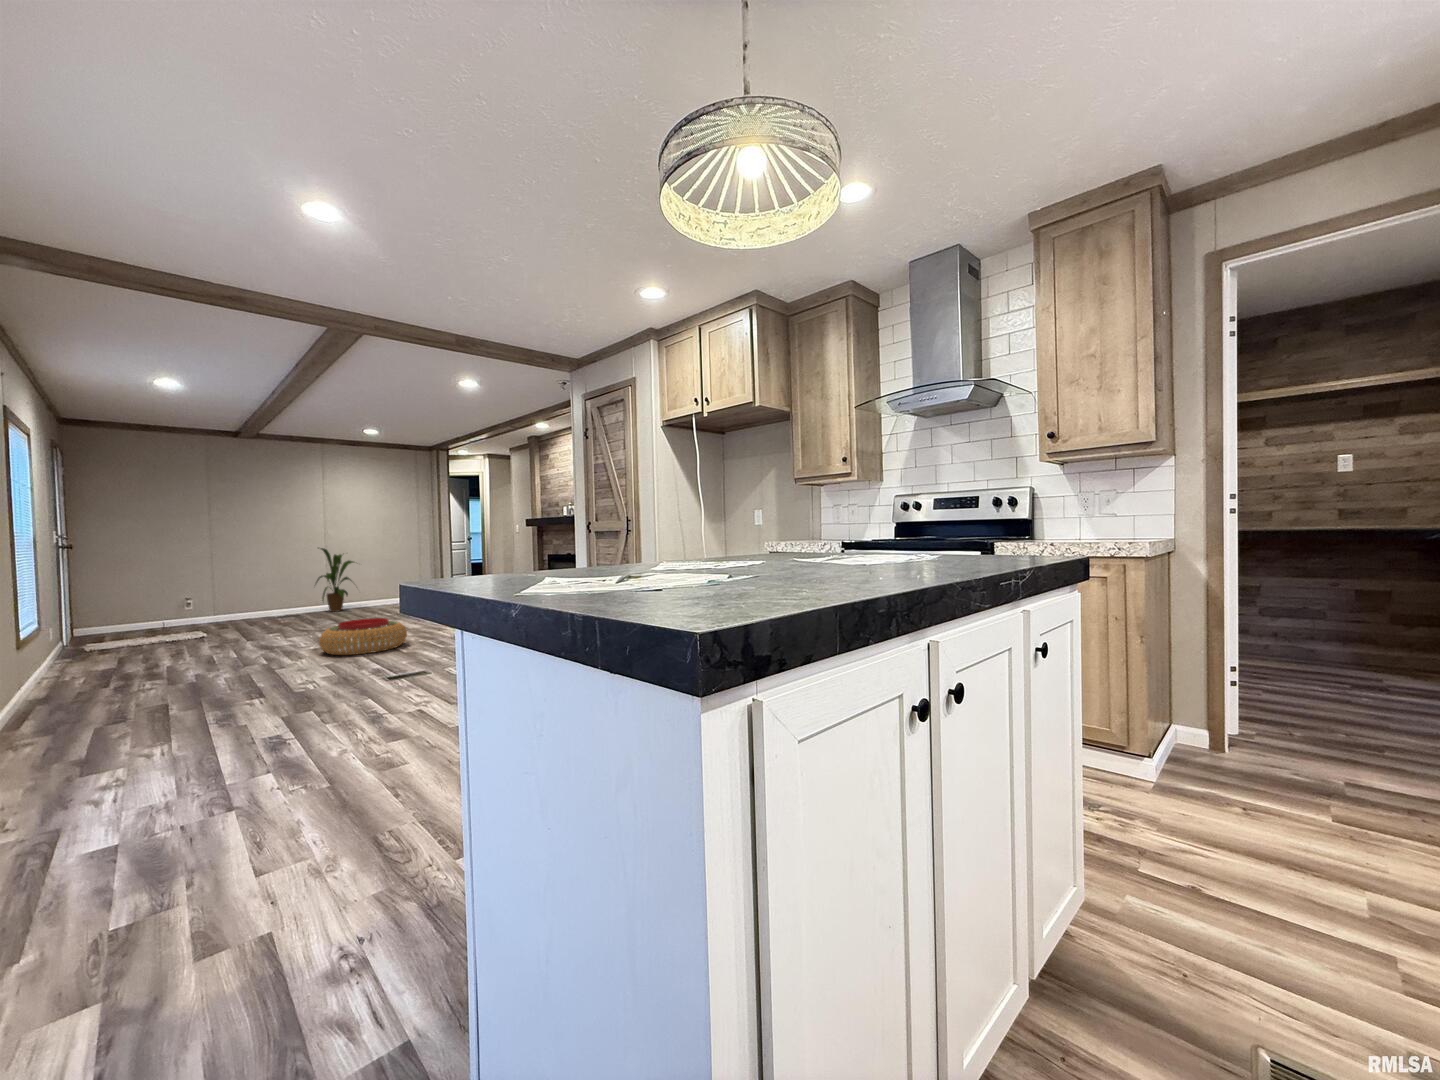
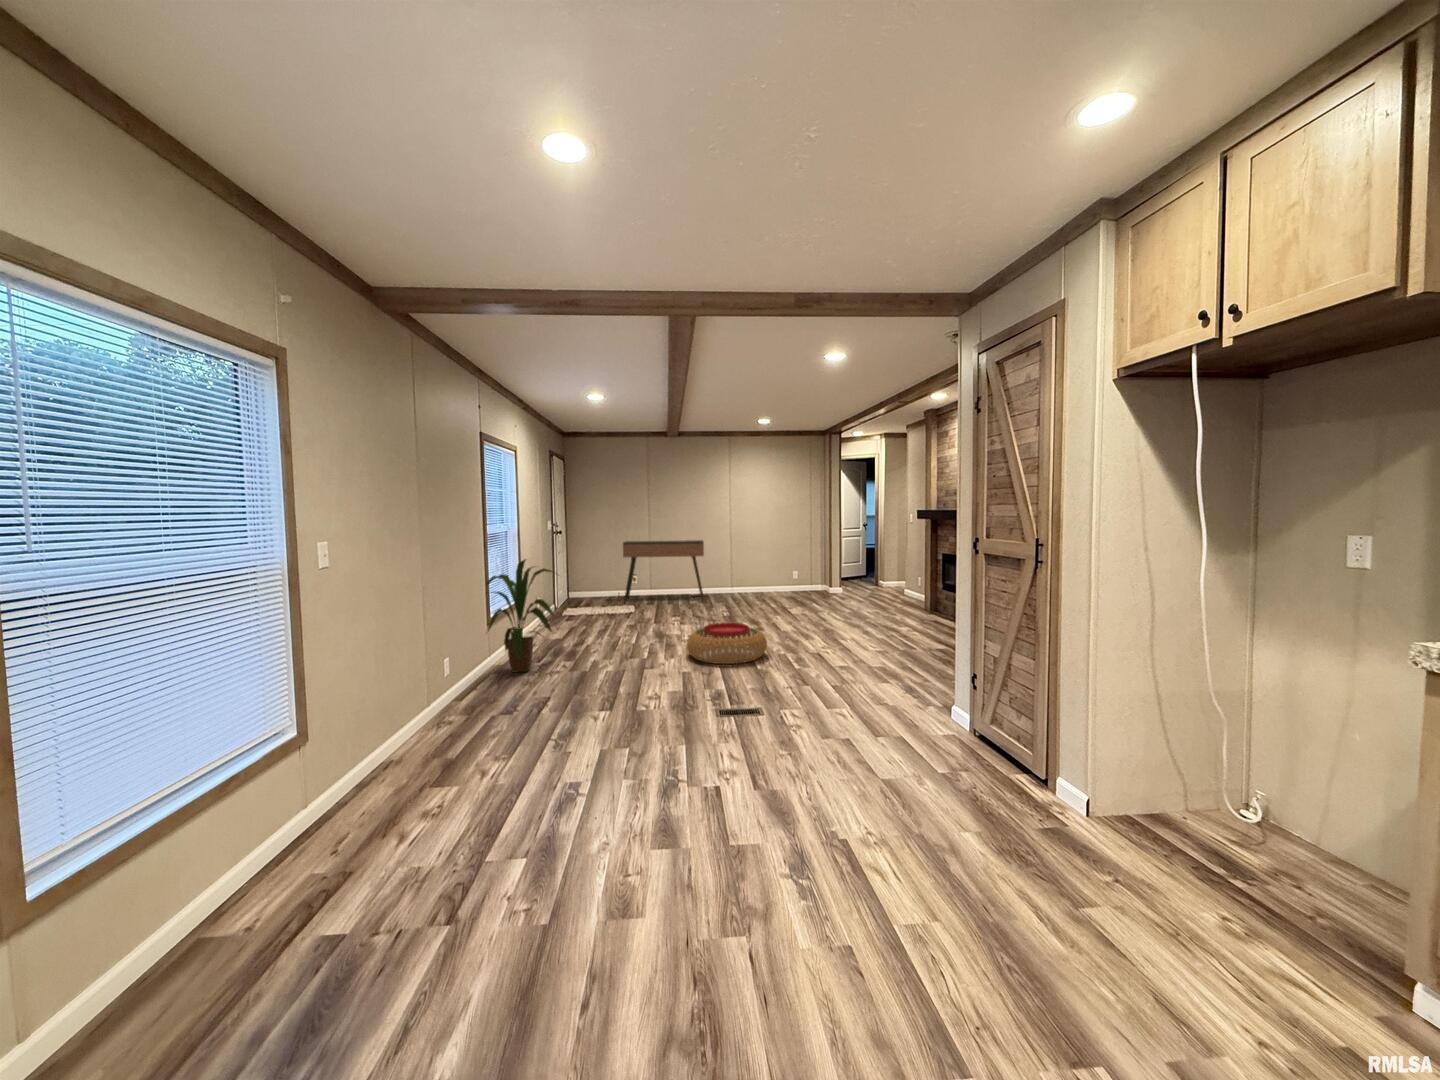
house plant: present [316,548,354,612] -> present [487,559,554,673]
console table: none [189,554,305,629] -> present [623,540,704,604]

